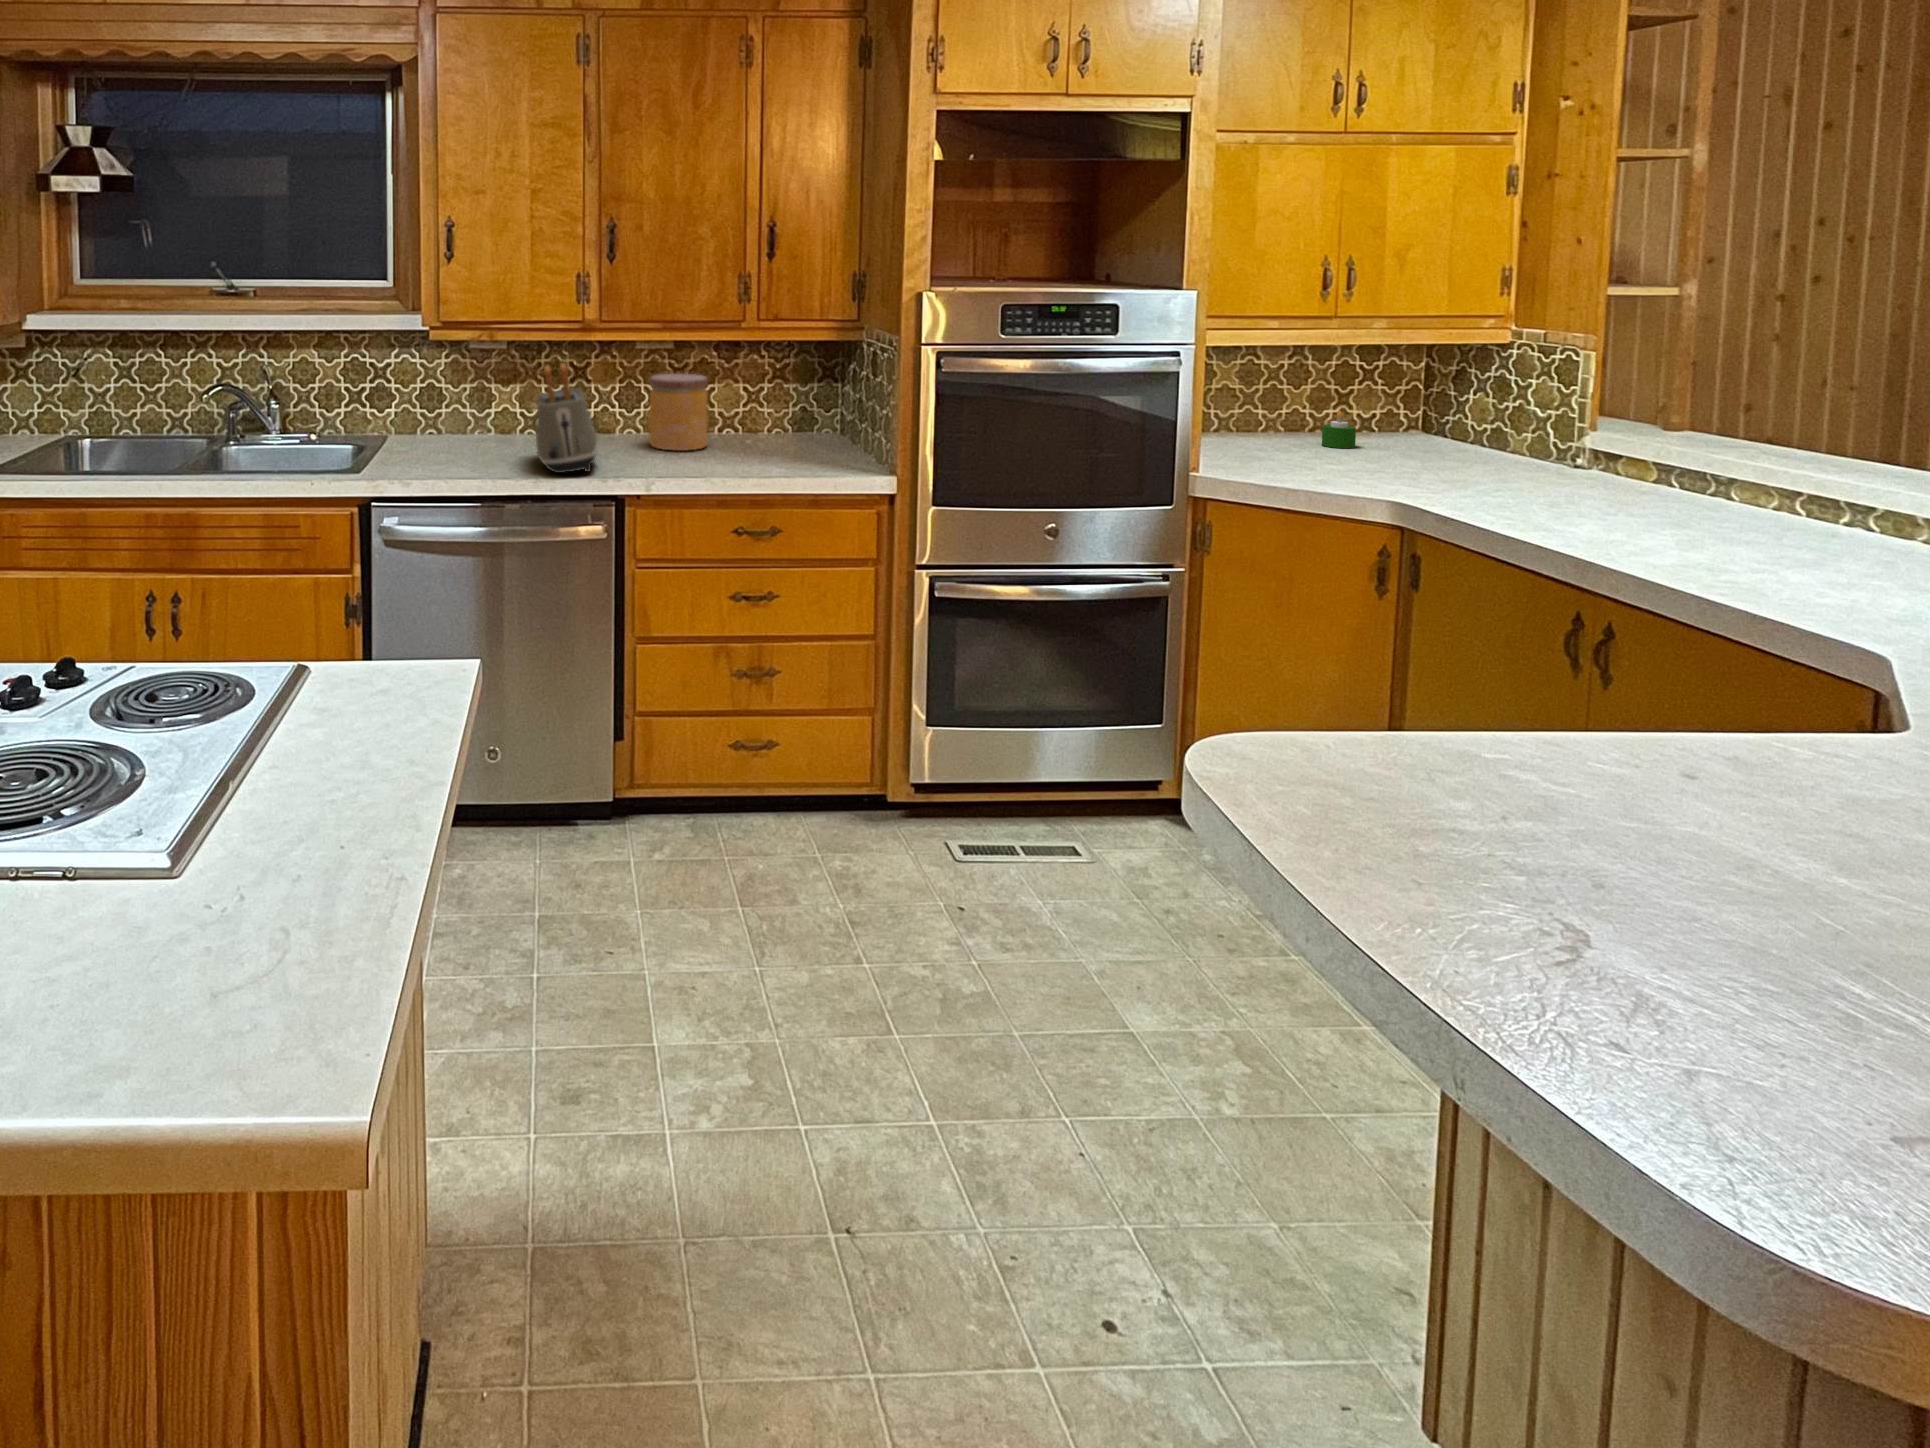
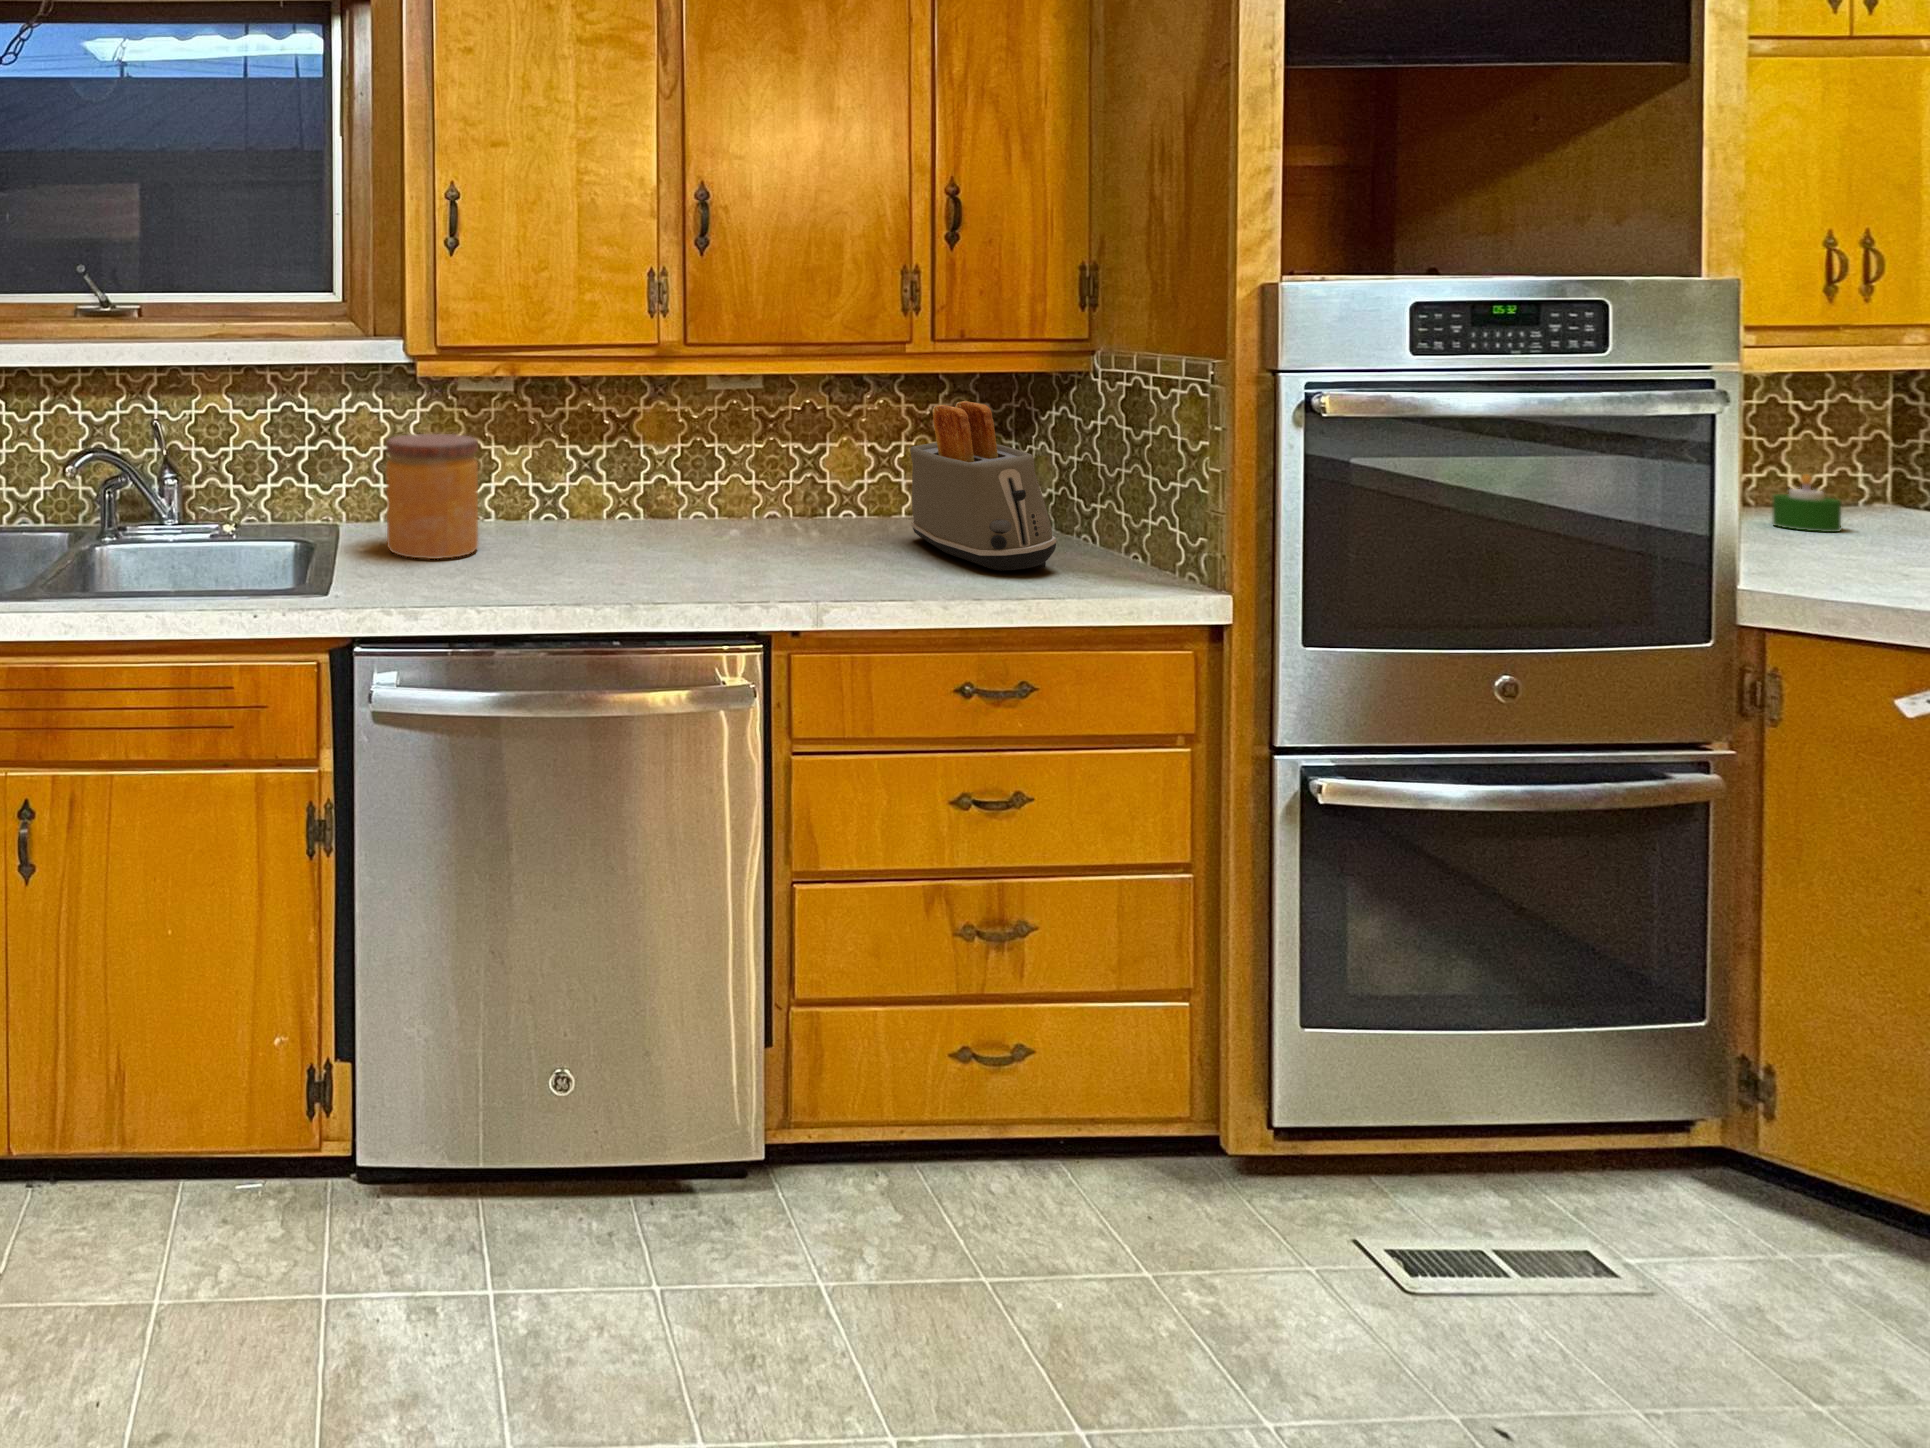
toaster: present [536,363,599,473] -> present [910,401,1057,571]
jar: present [650,374,708,451] -> present [386,434,478,559]

